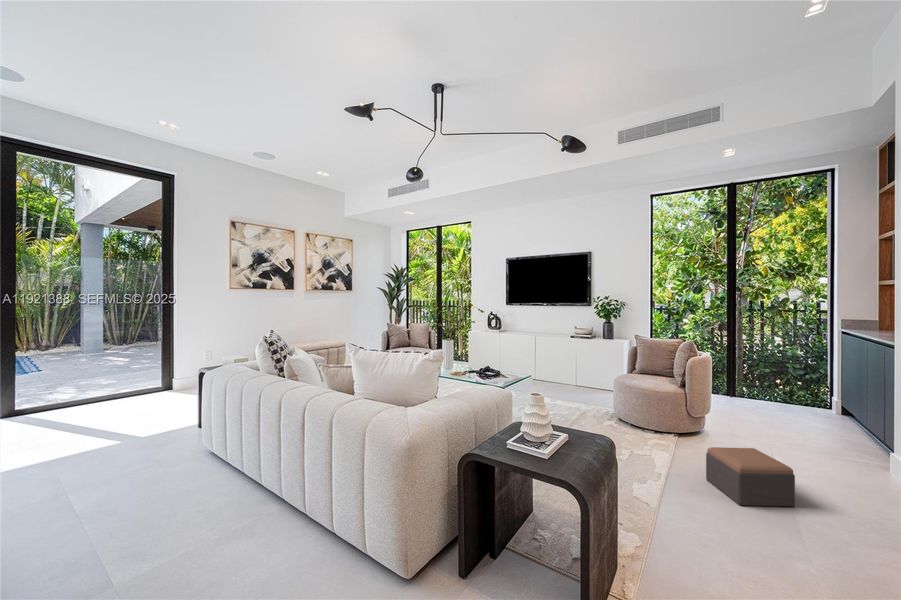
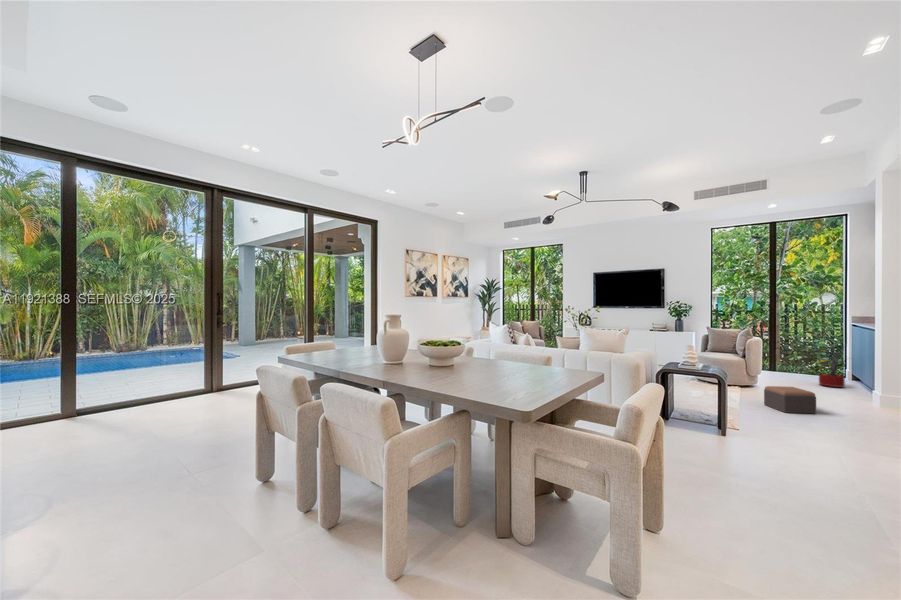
decorative plant: none [792,358,843,428] -> present [819,343,845,387]

